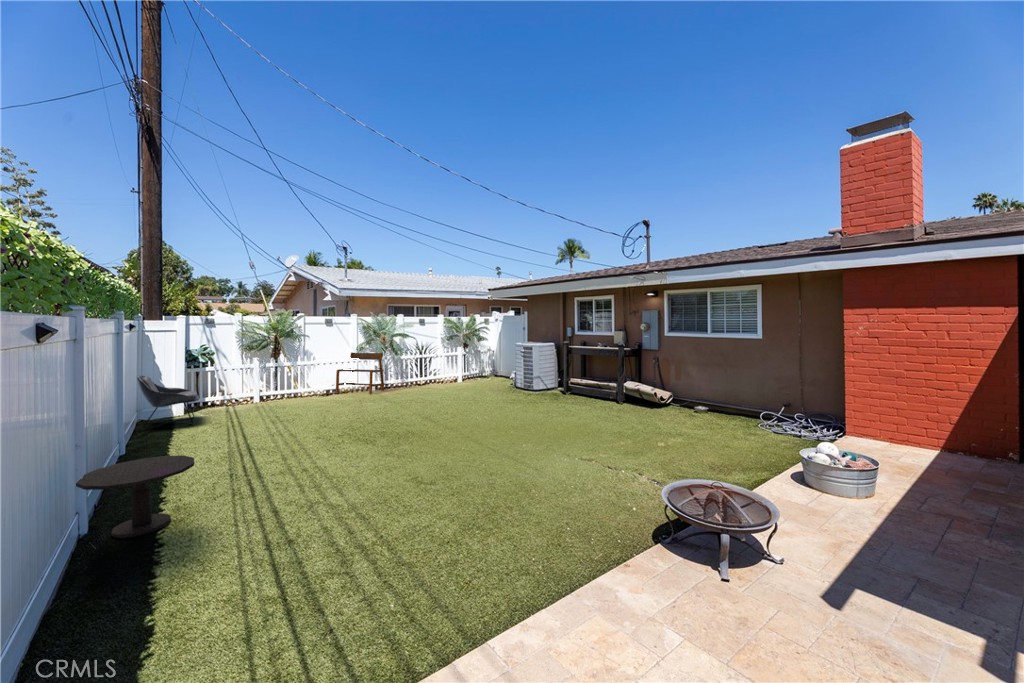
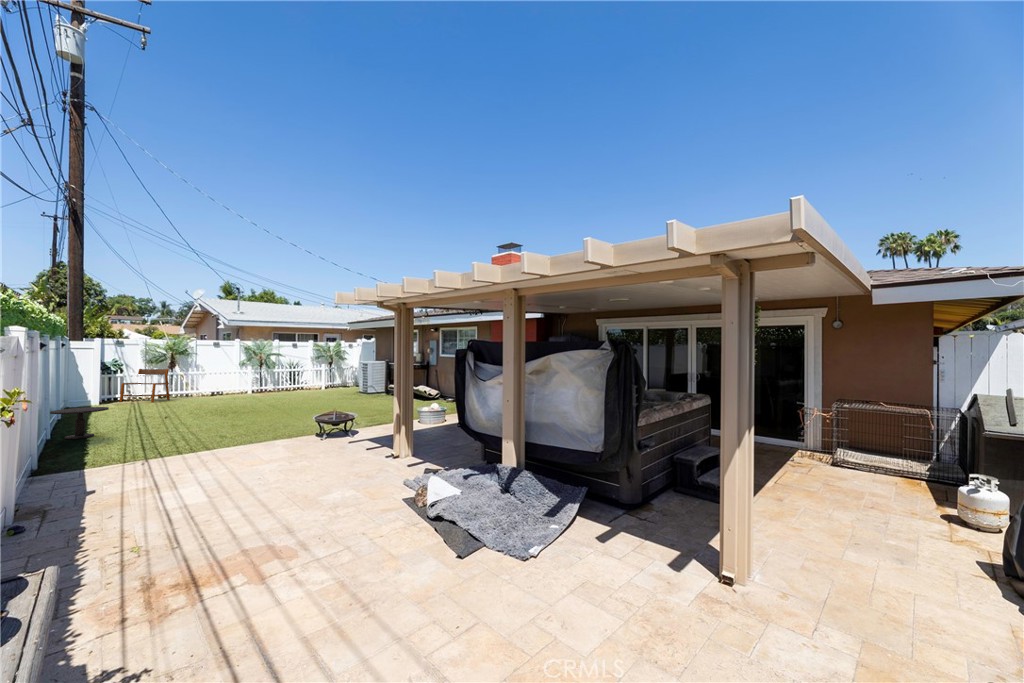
bench: present [336,352,385,394] -> present [120,369,170,402]
lounge chair: present [137,375,199,431] -> none [67,376,111,412]

